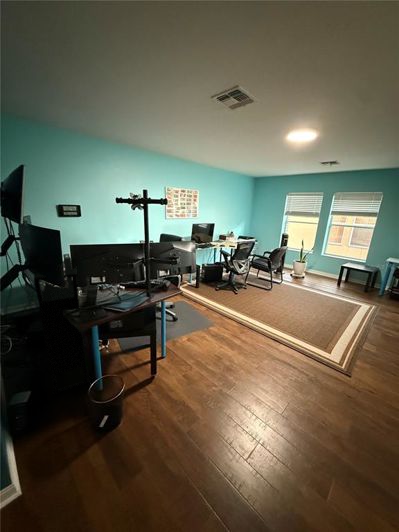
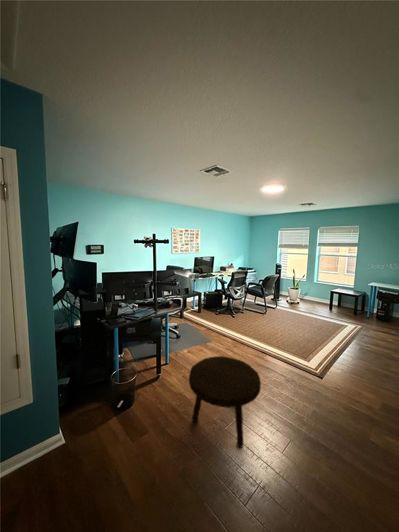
footstool: none [197,362,300,497] -> present [189,356,261,447]

